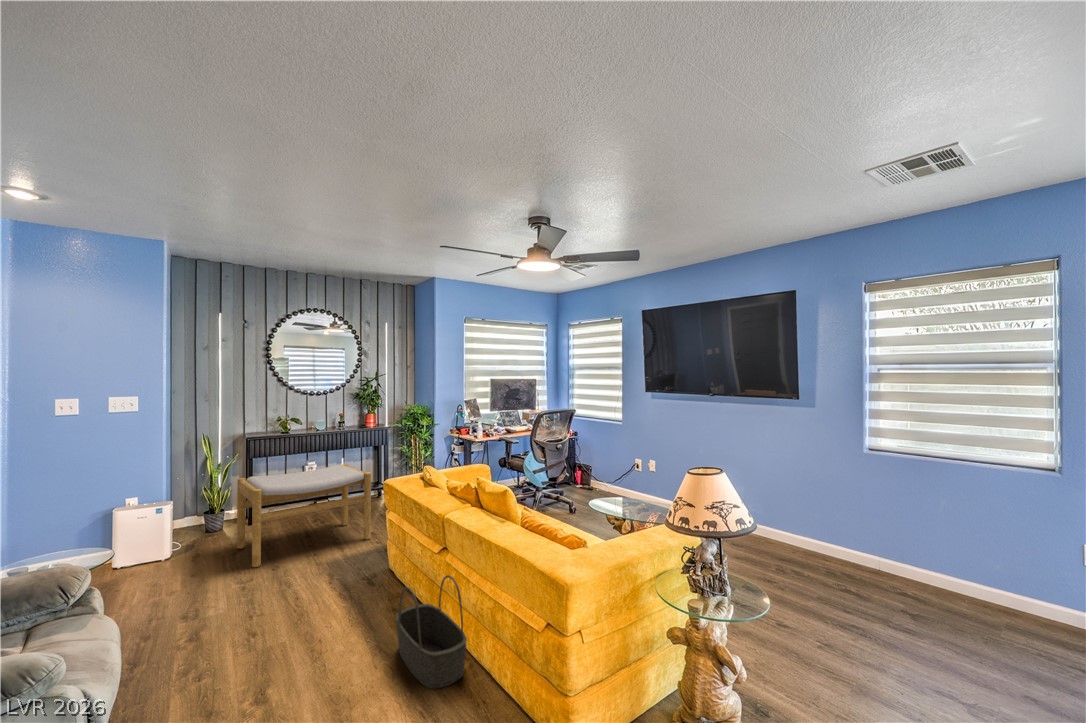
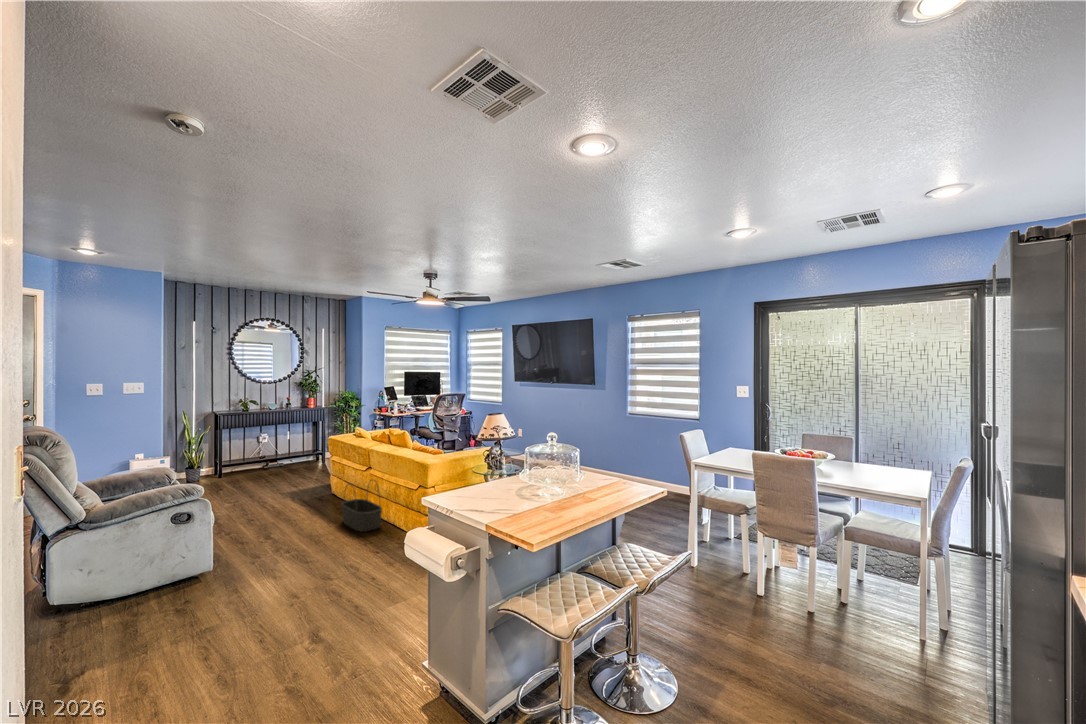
footstool: present [237,464,371,567] -> none [218,432,316,496]

